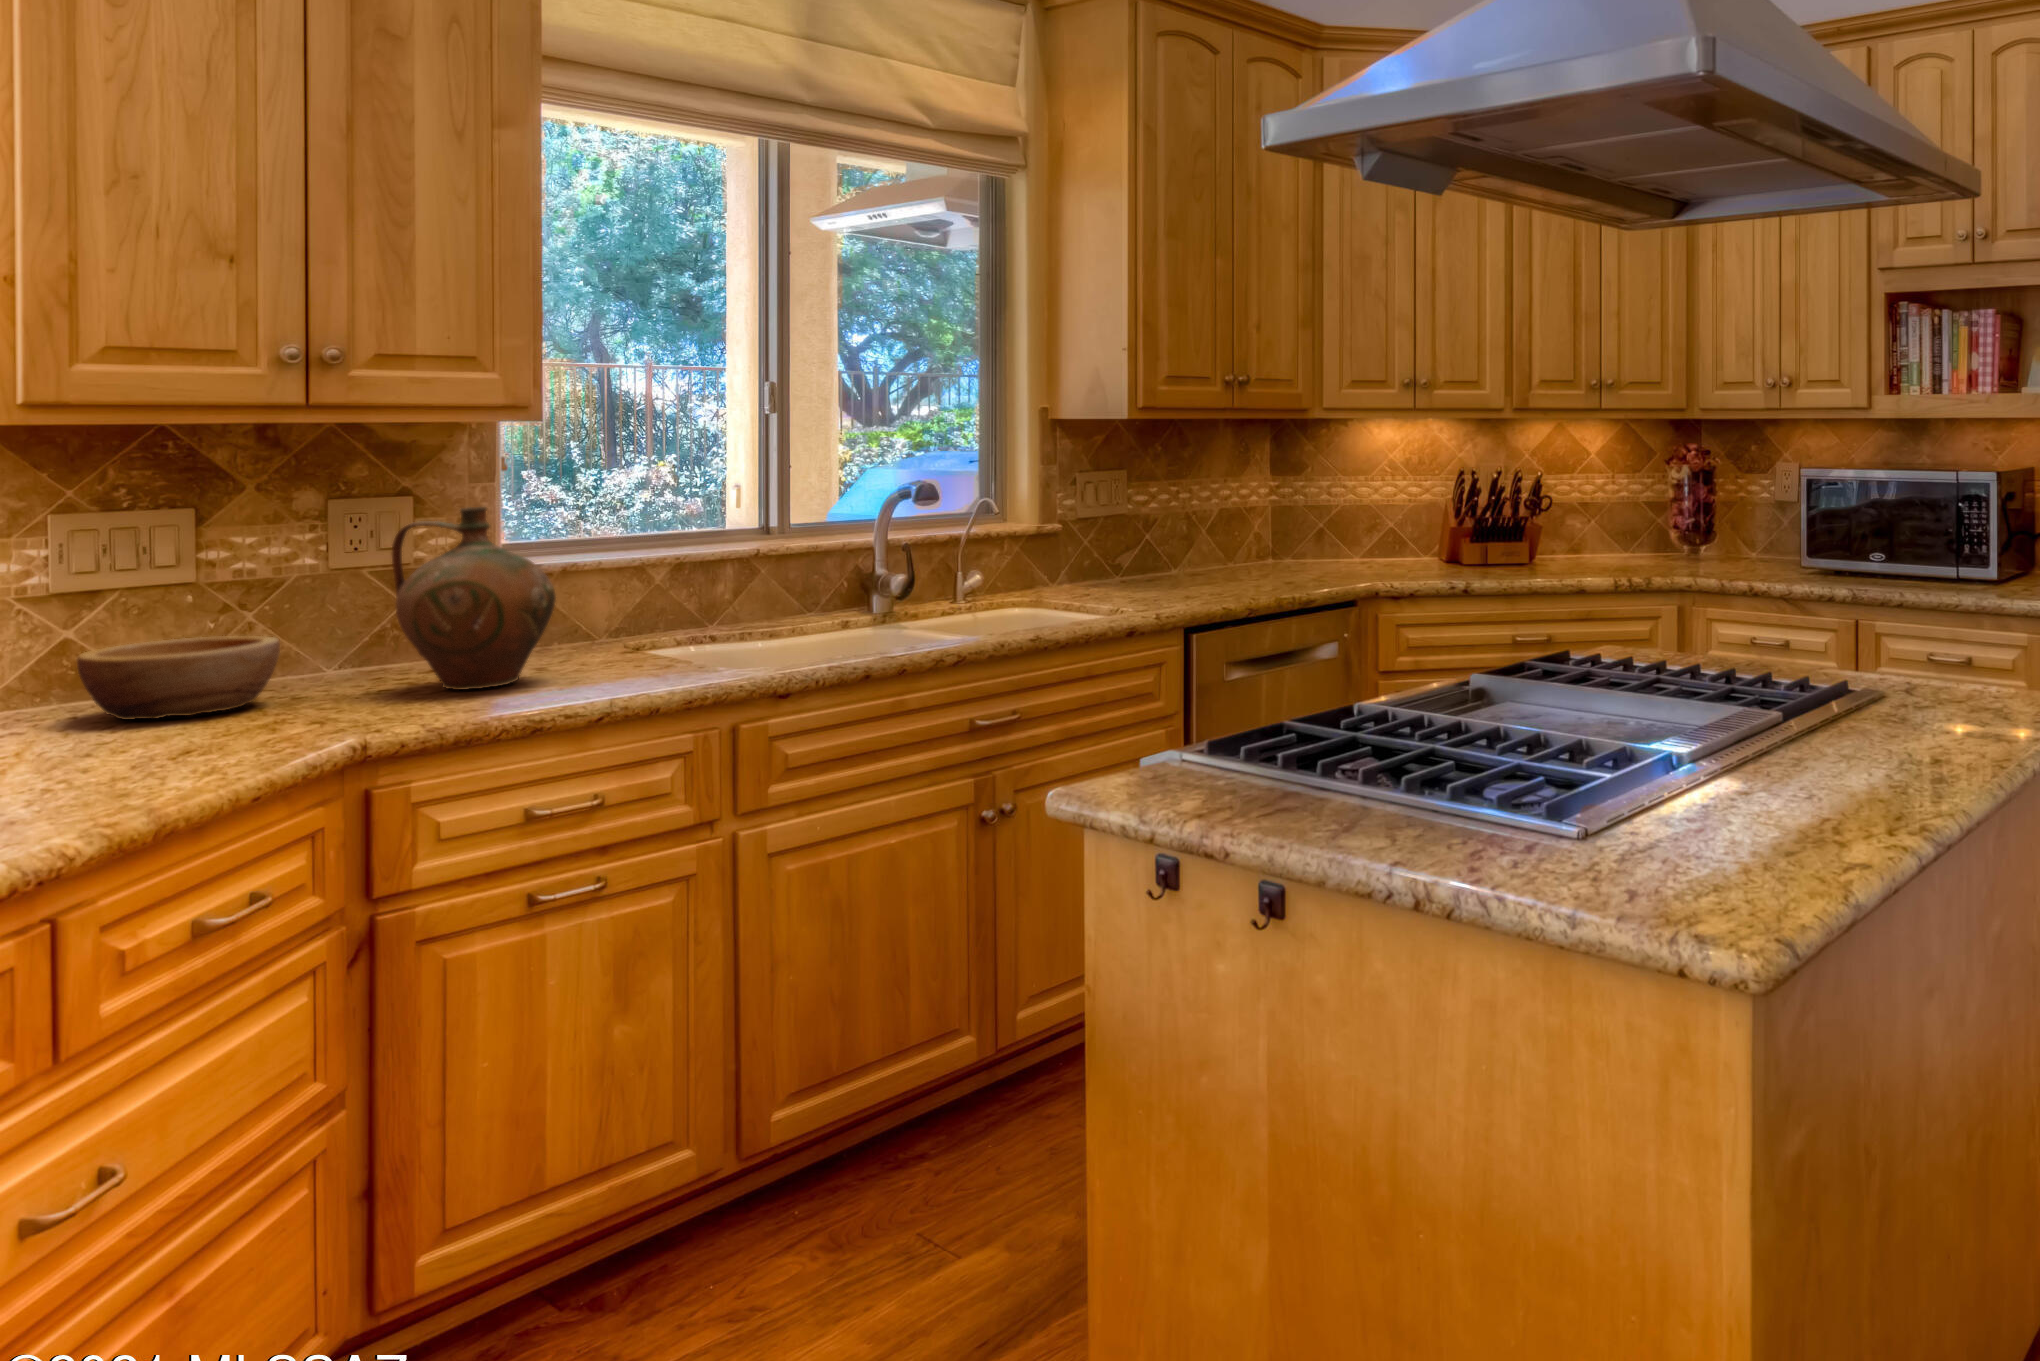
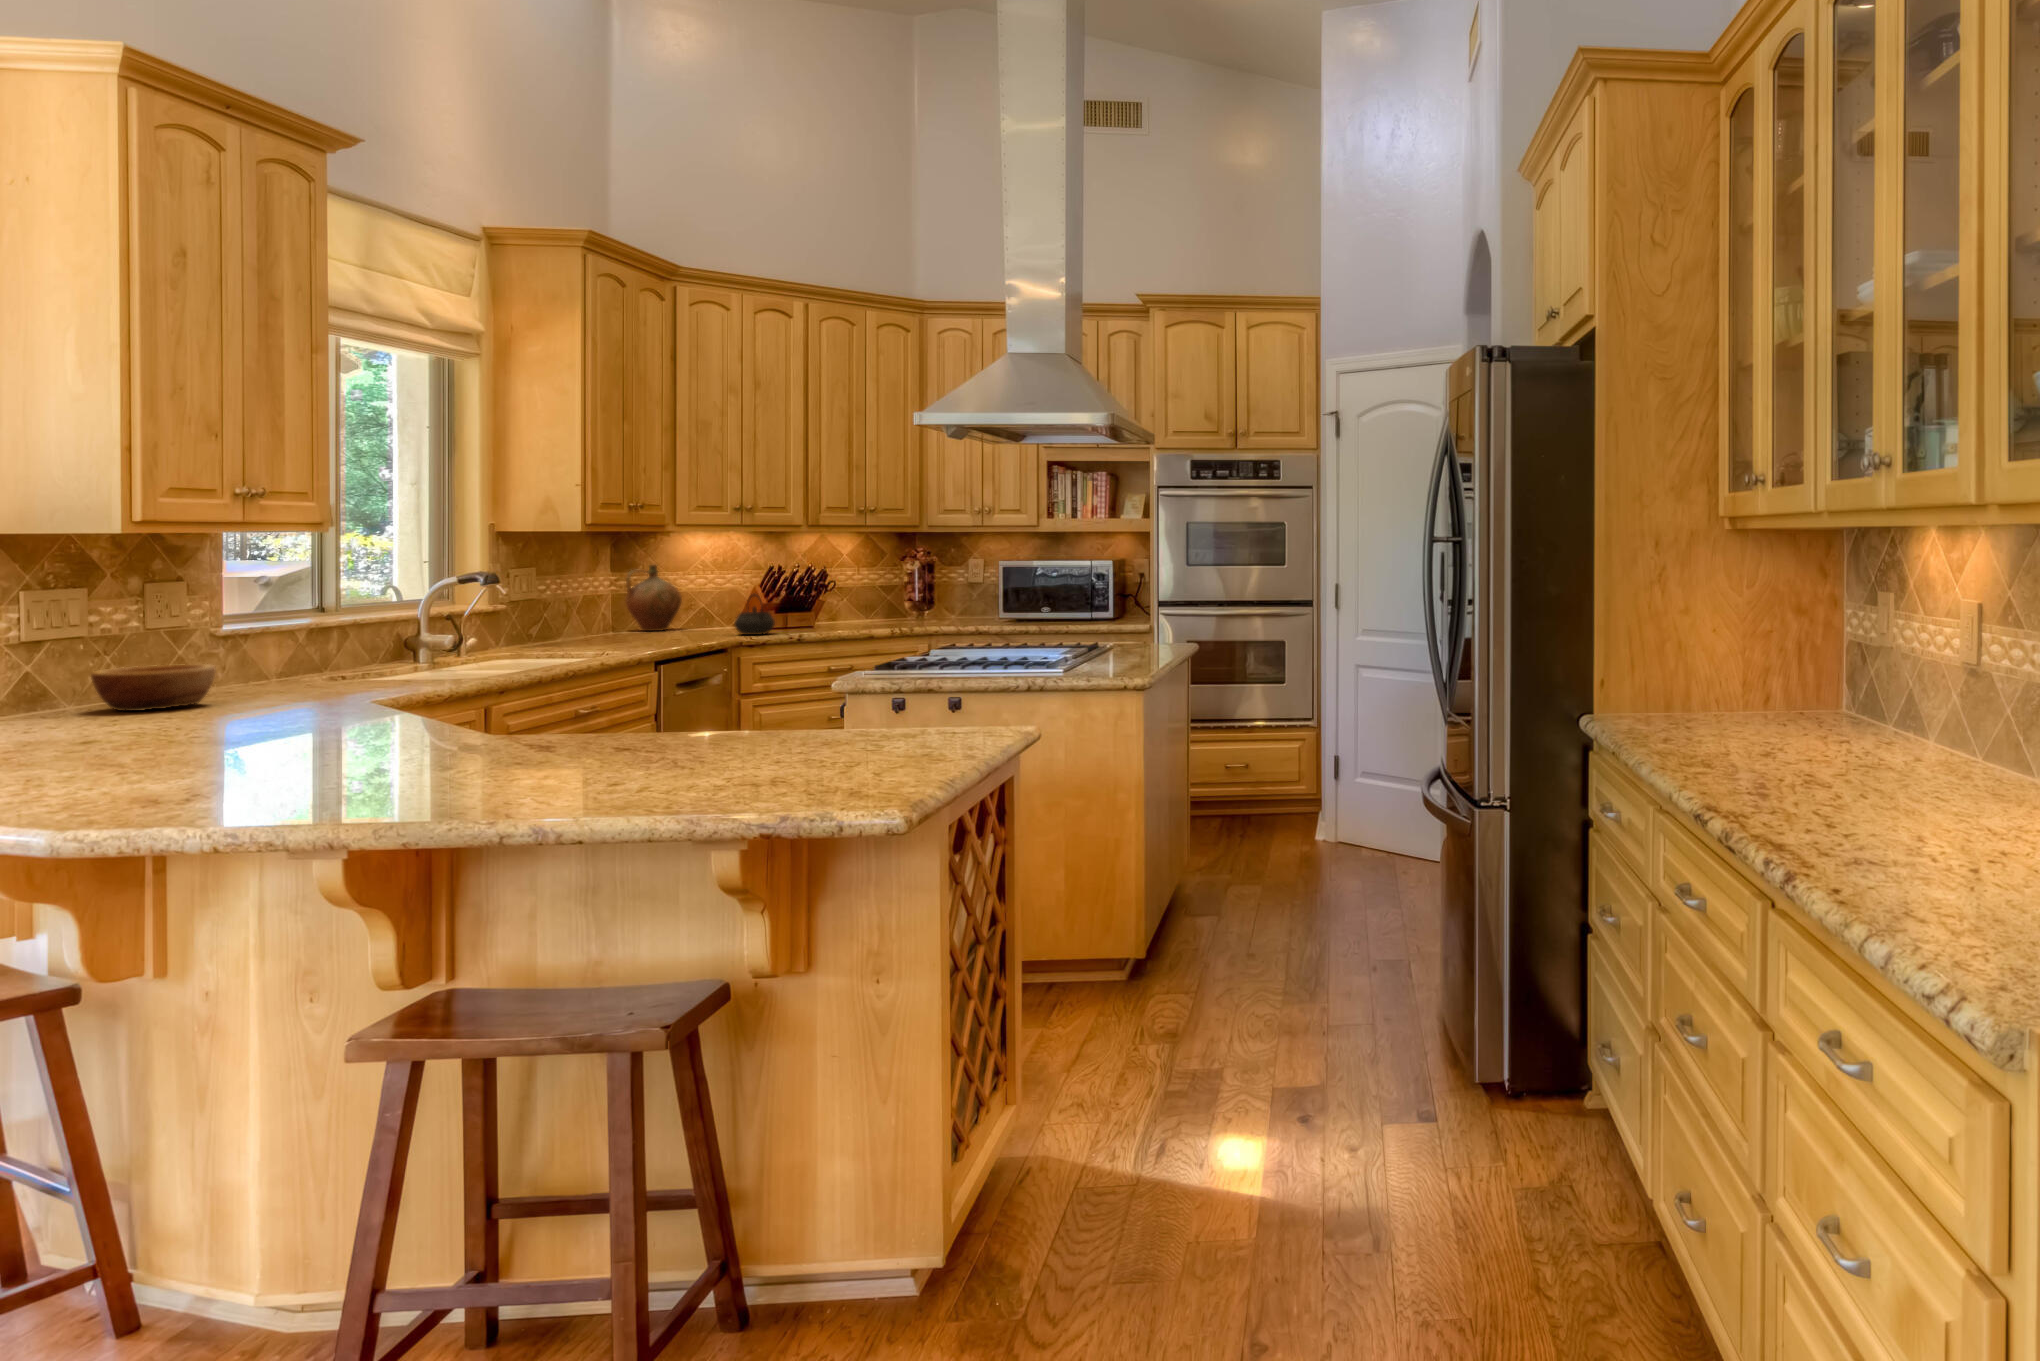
ceramic jug: present [392,507,556,690] -> present [626,565,682,631]
kettle: none [1373,517,1431,583] -> present [734,594,775,635]

